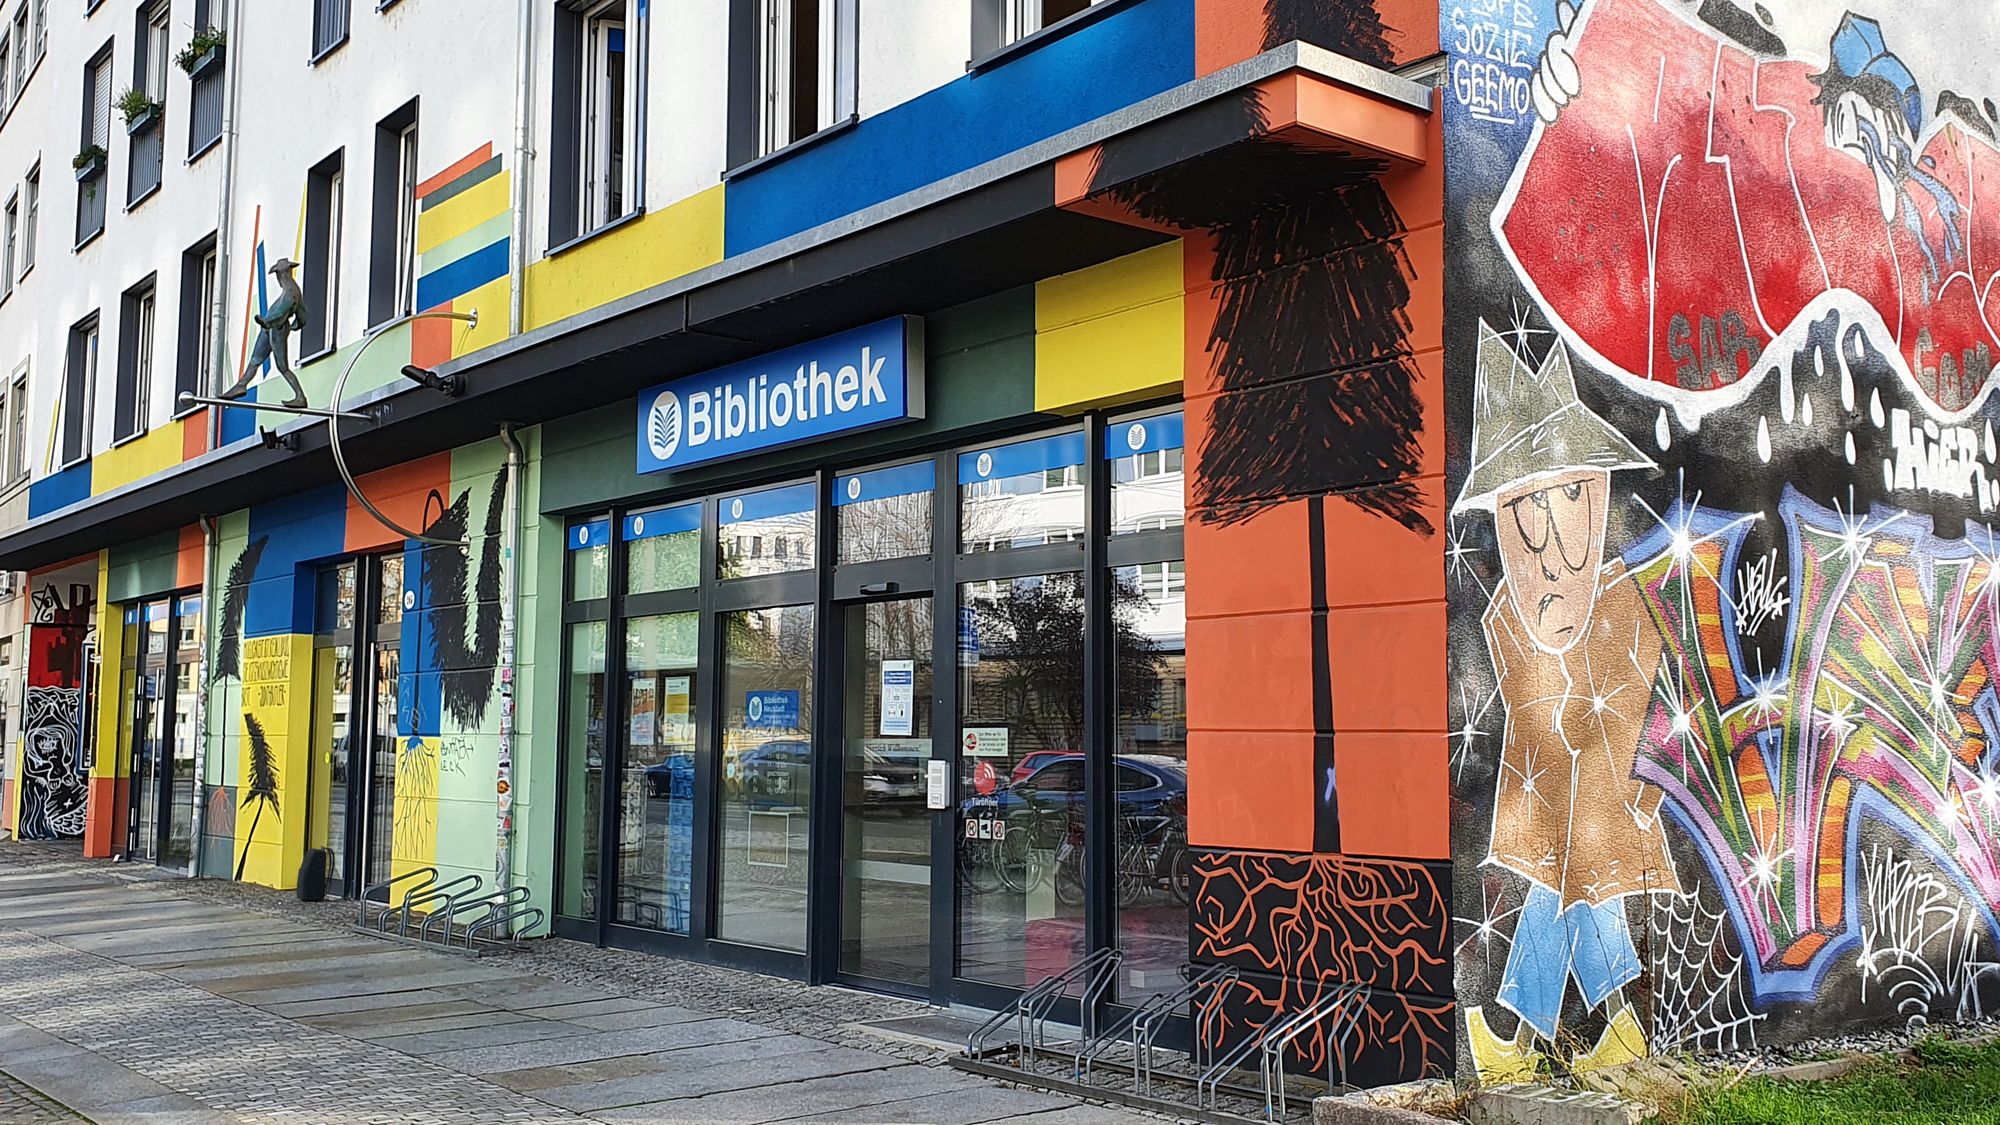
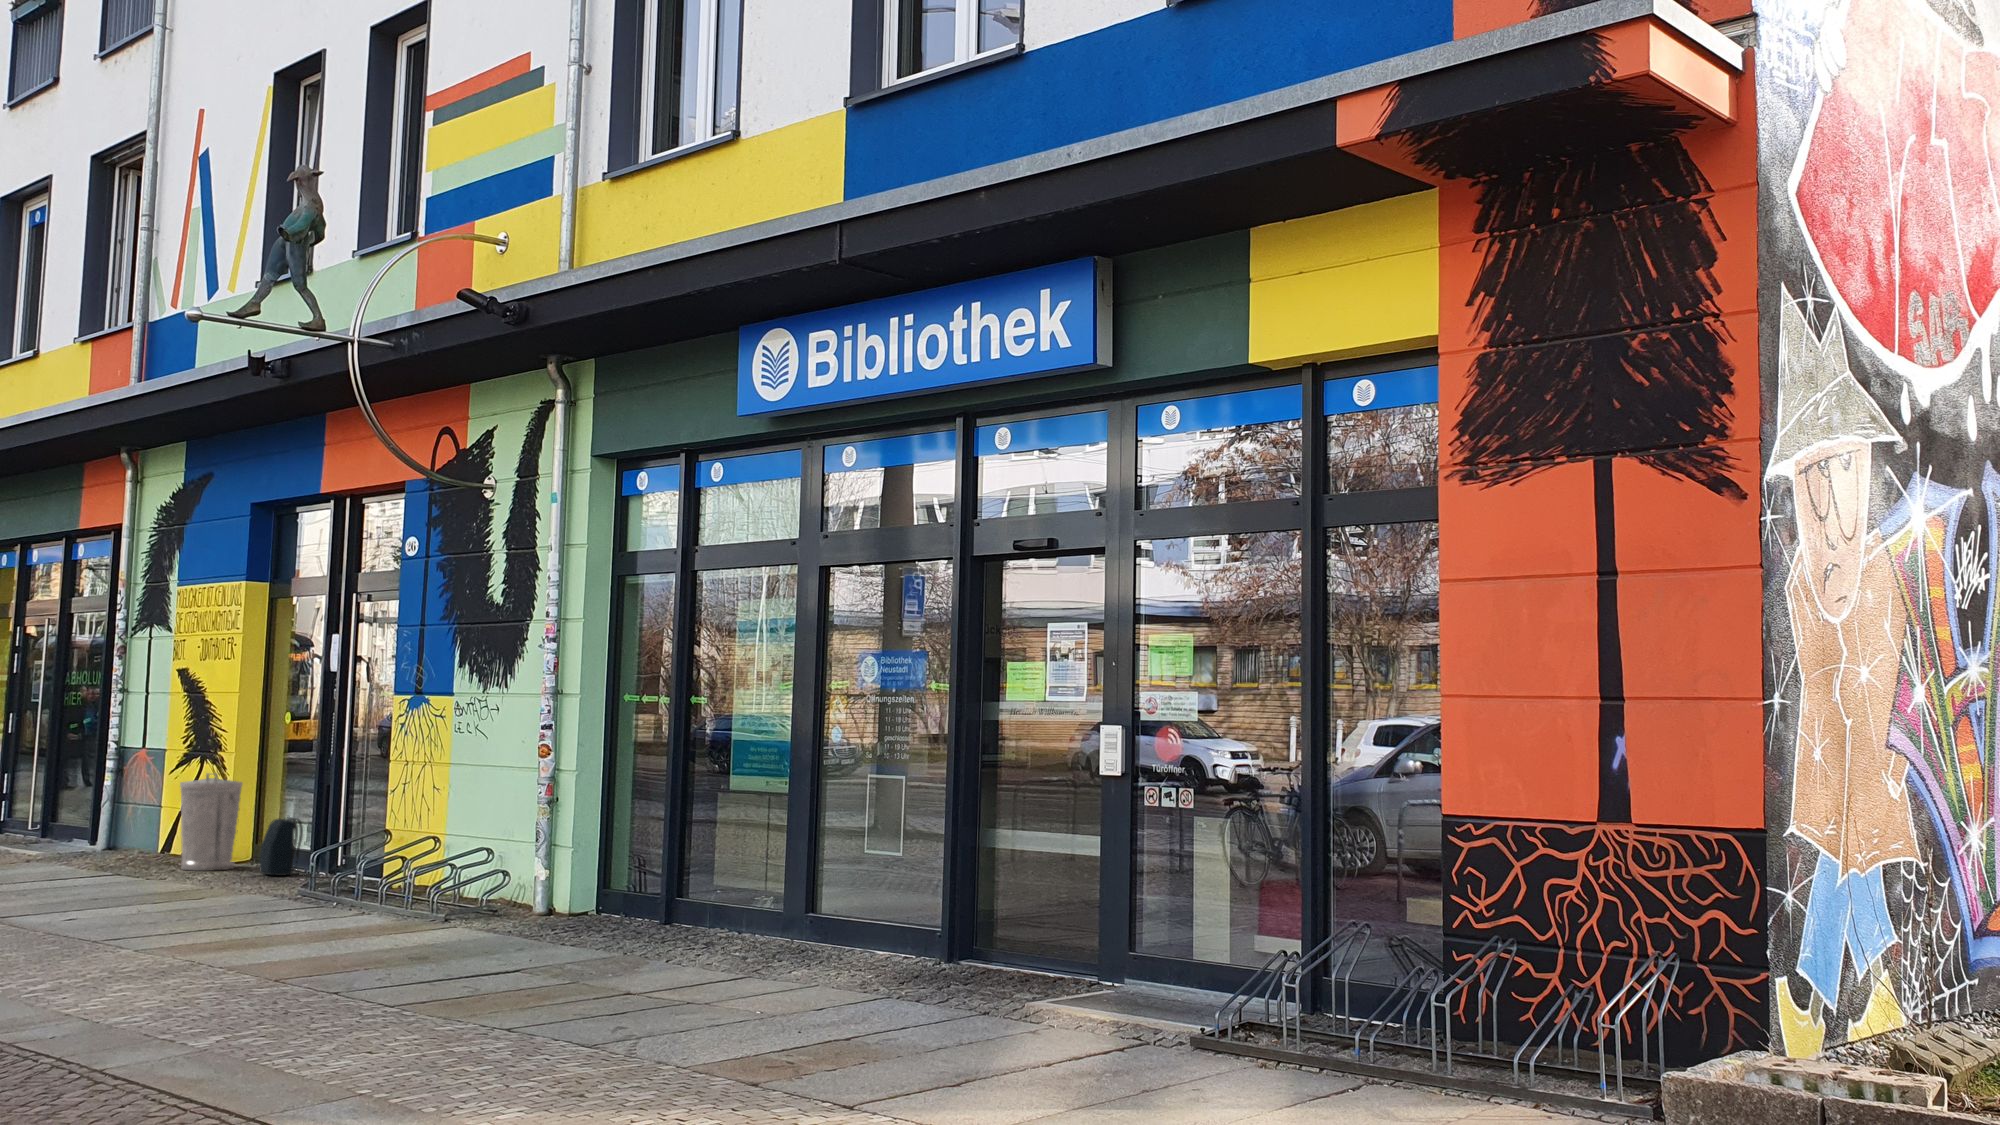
trash can: none [233,807,290,896] -> present [180,773,243,871]
potted tree: present [158,821,199,882] -> none [67,783,121,855]

